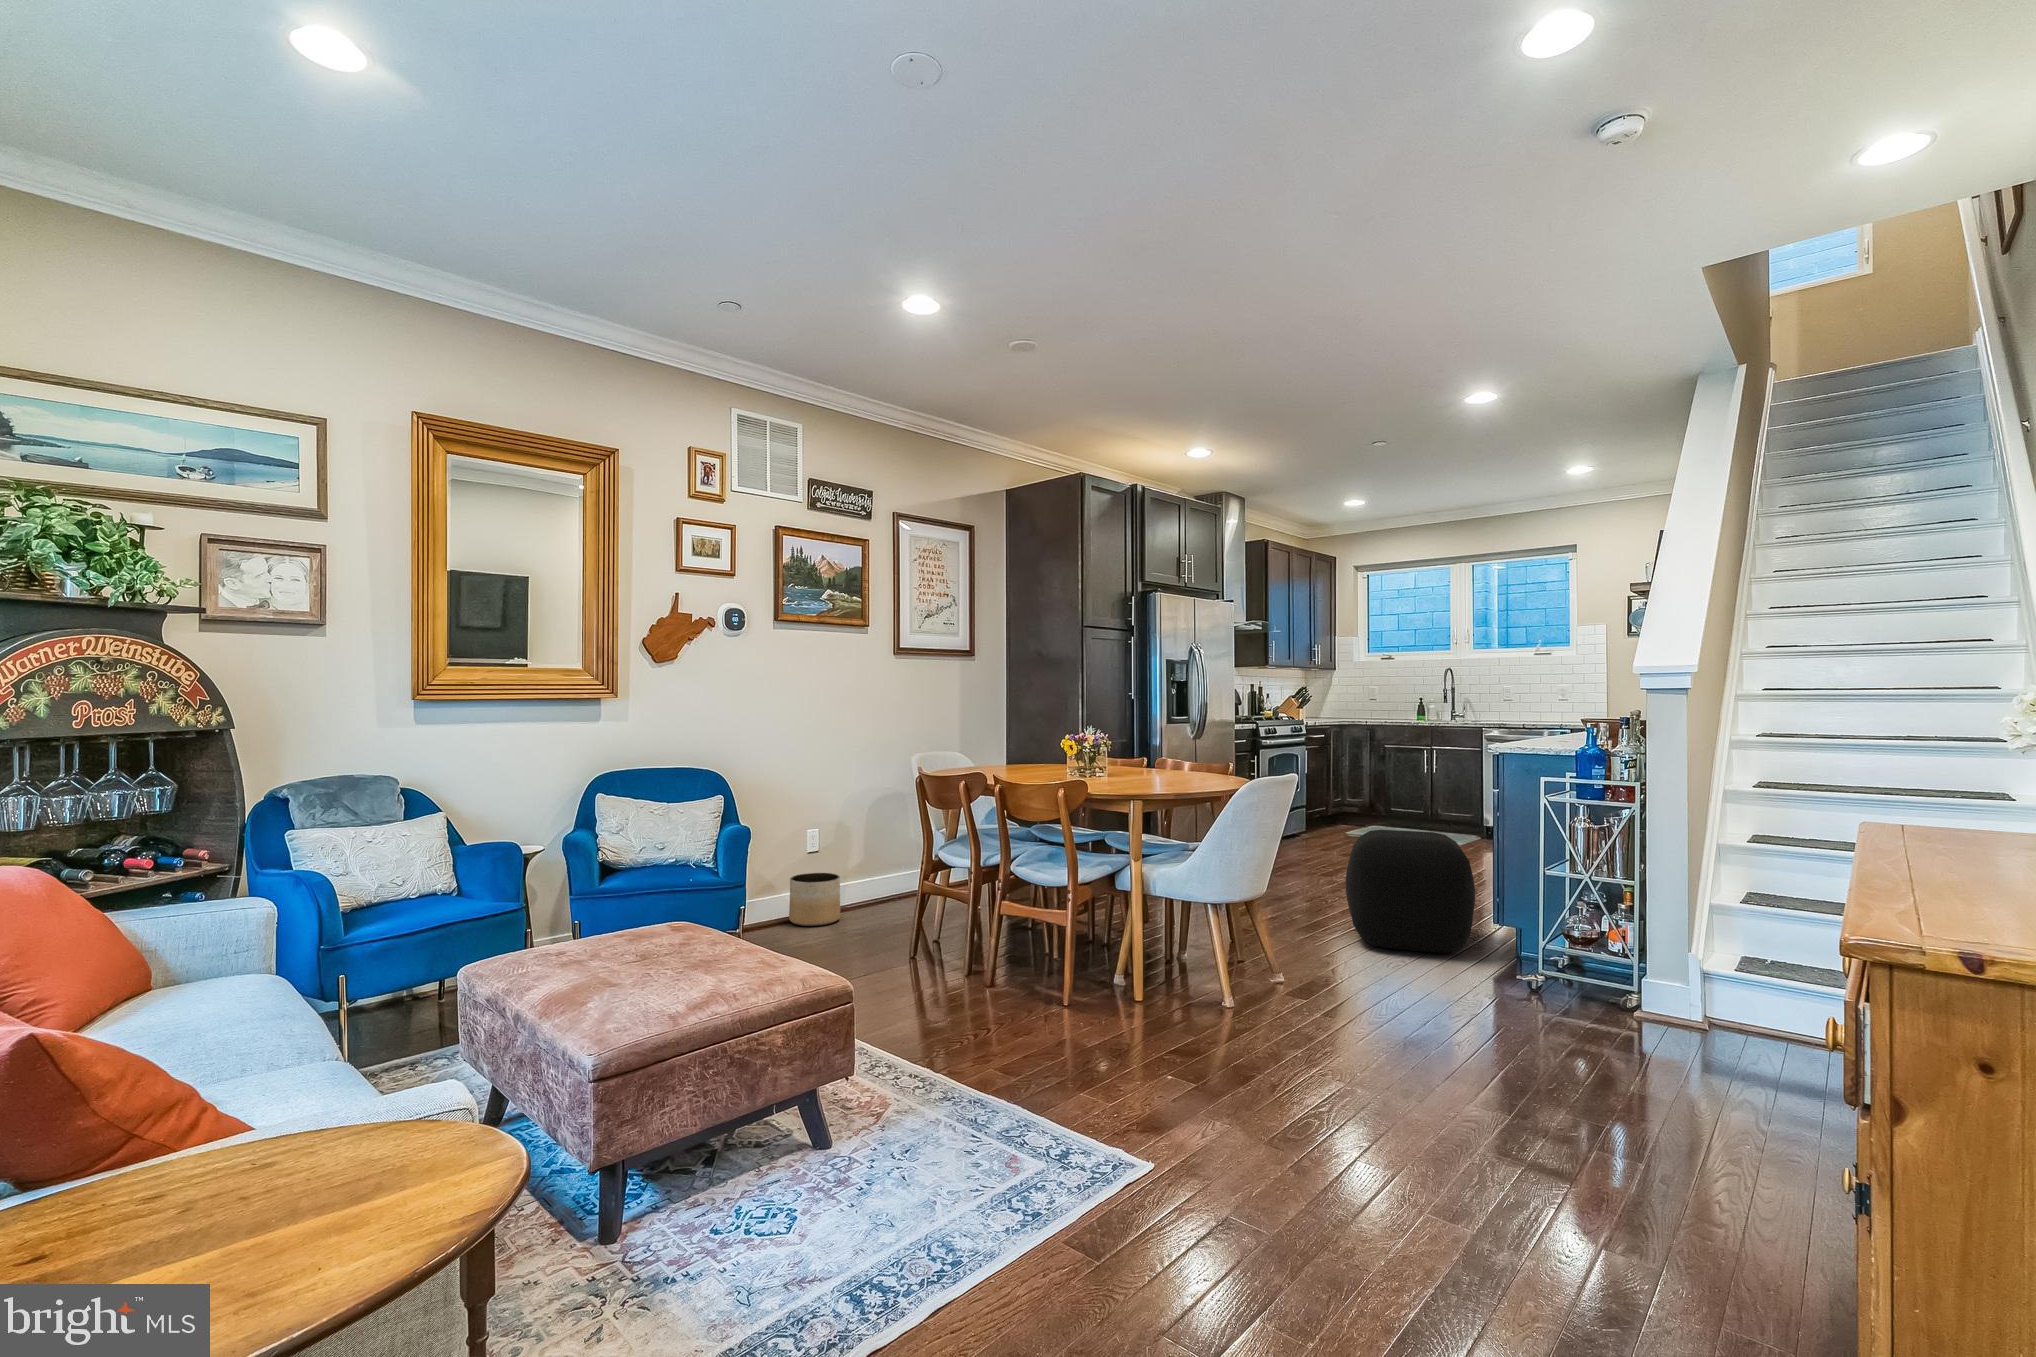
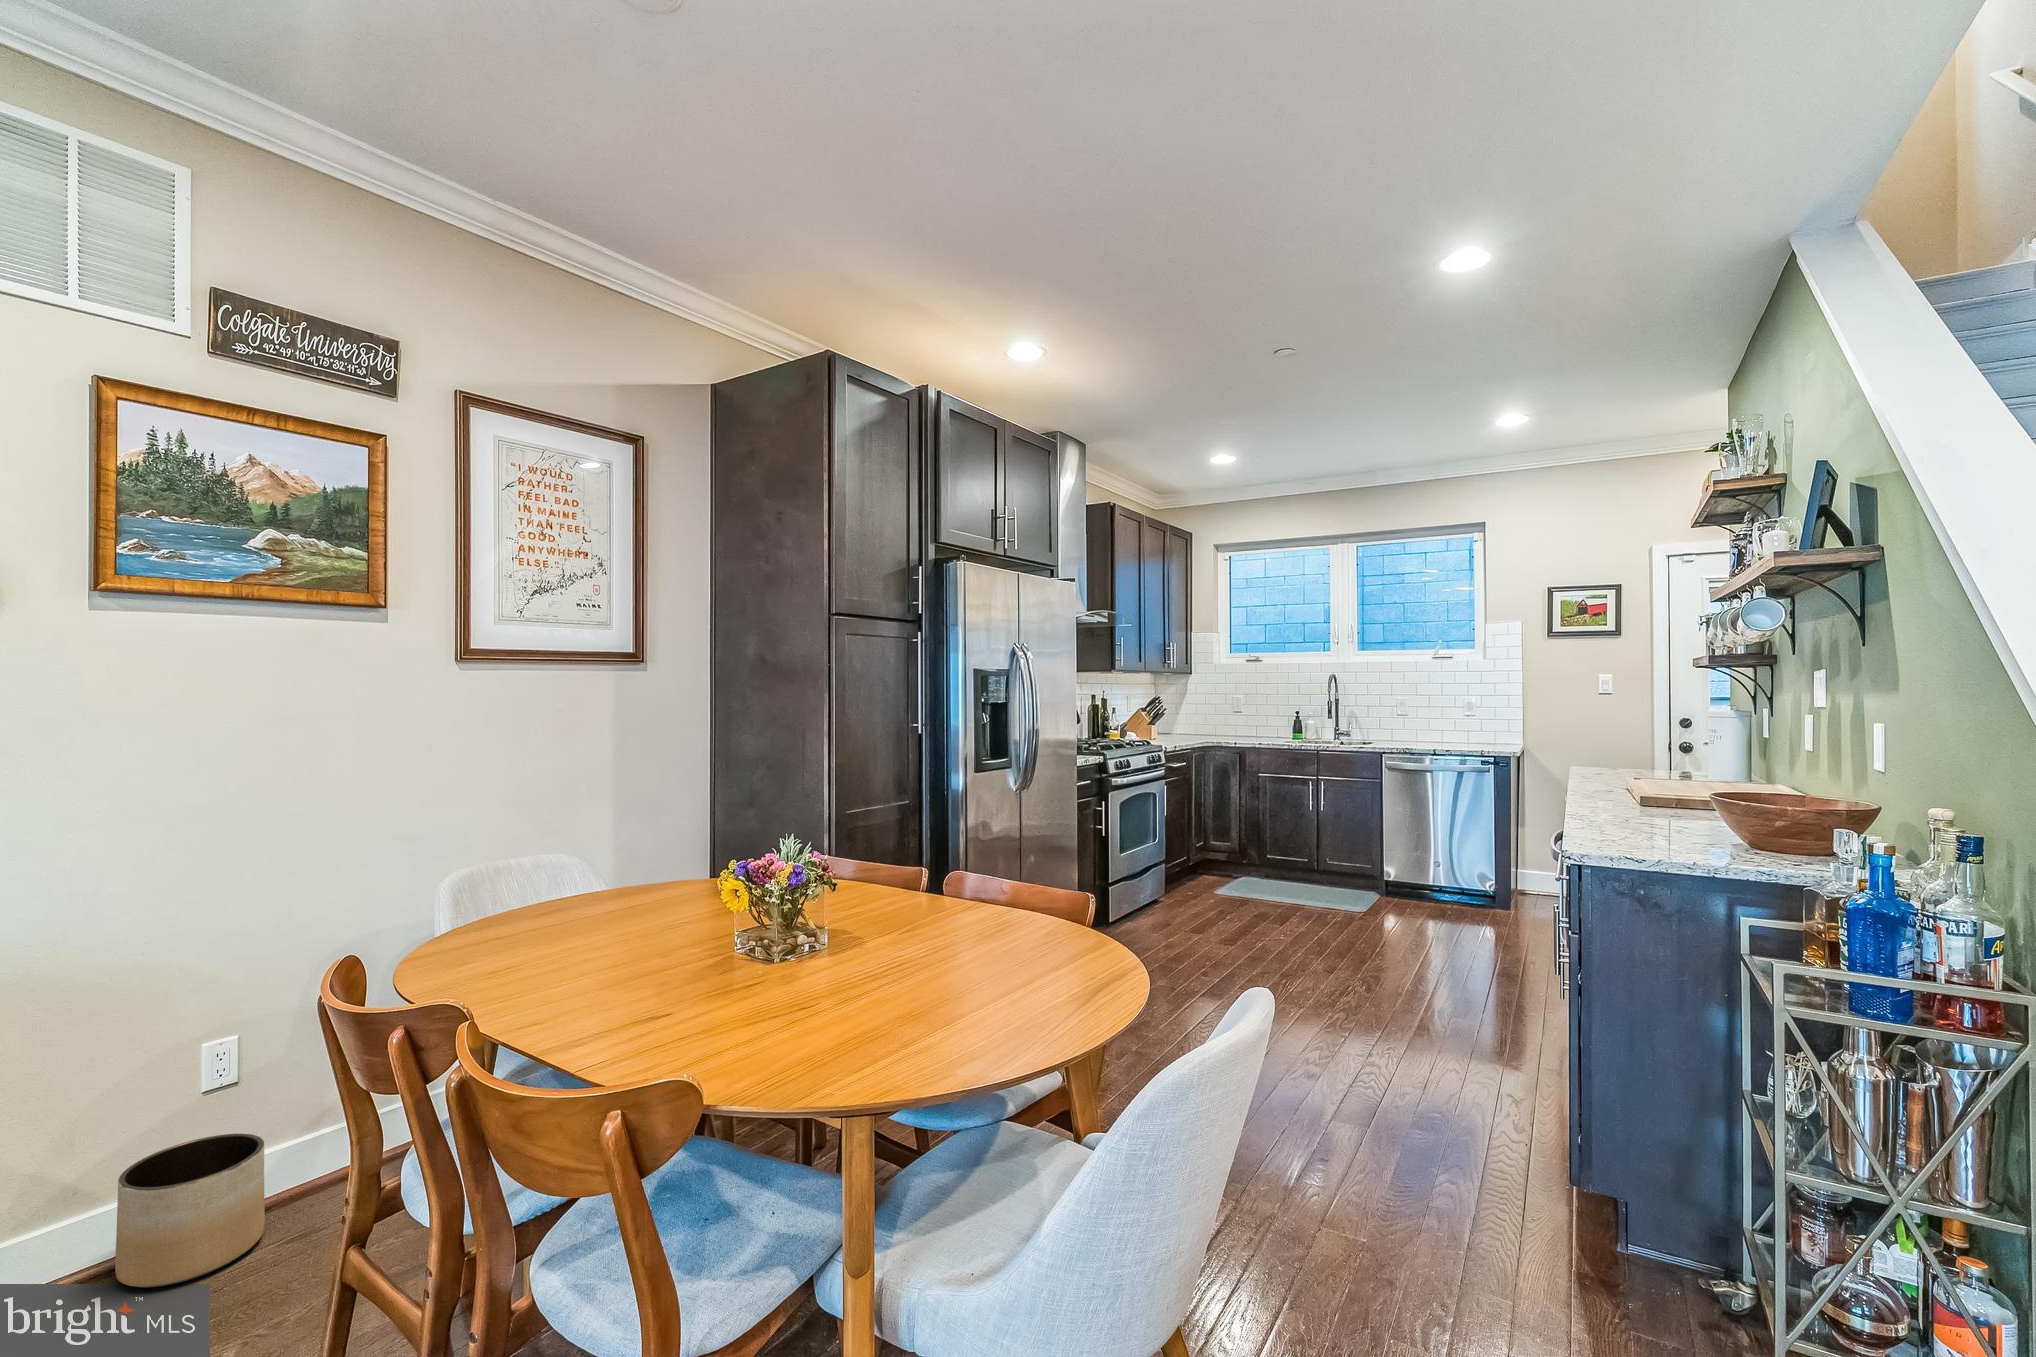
ottoman: present [1346,830,1475,953] -> none [1298,990,1551,1260]

